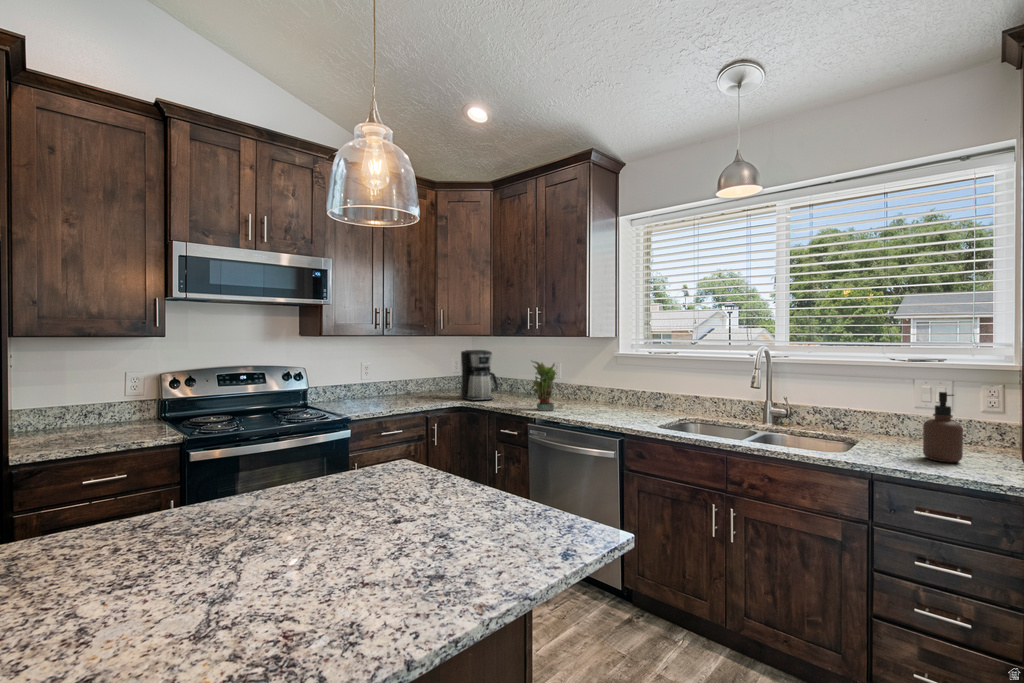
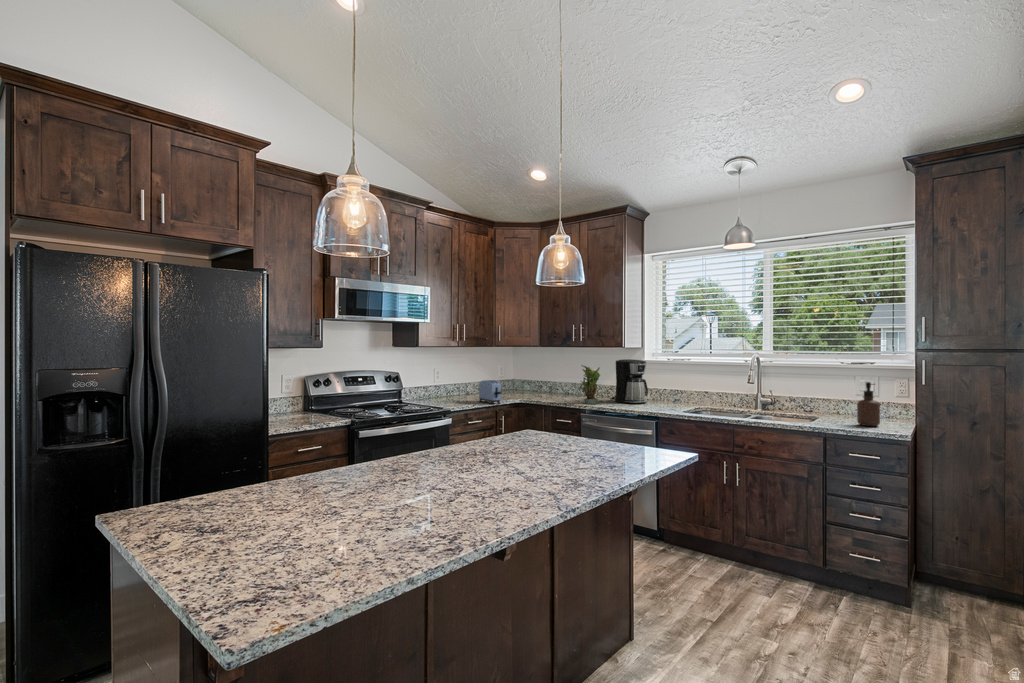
coffee maker: present [461,350,498,400] -> present [610,359,648,404]
toaster: none [406,379,428,410] -> present [478,380,501,404]

